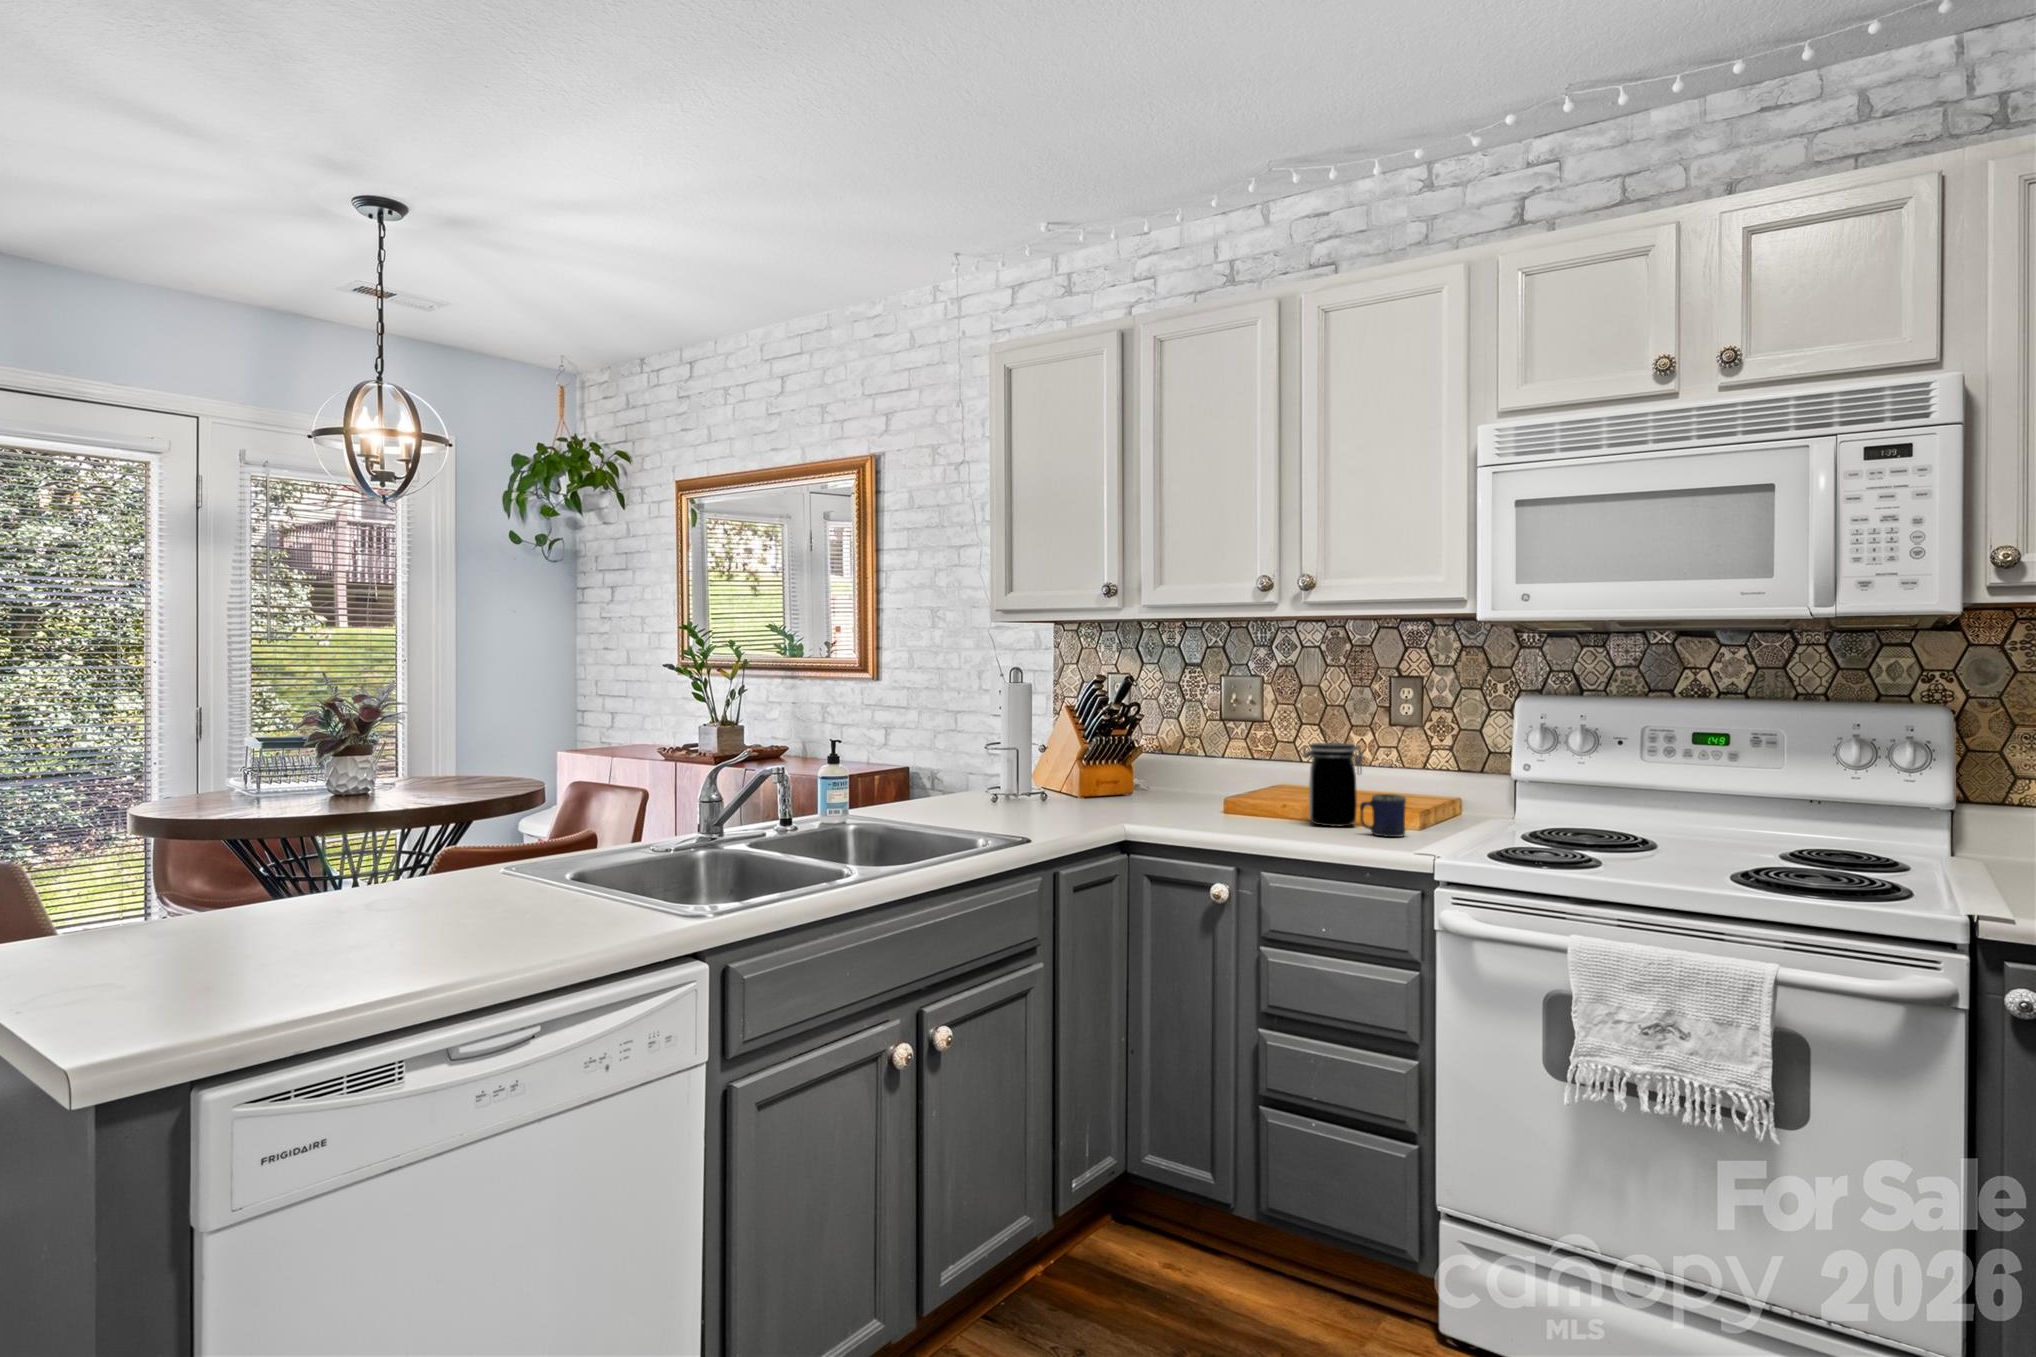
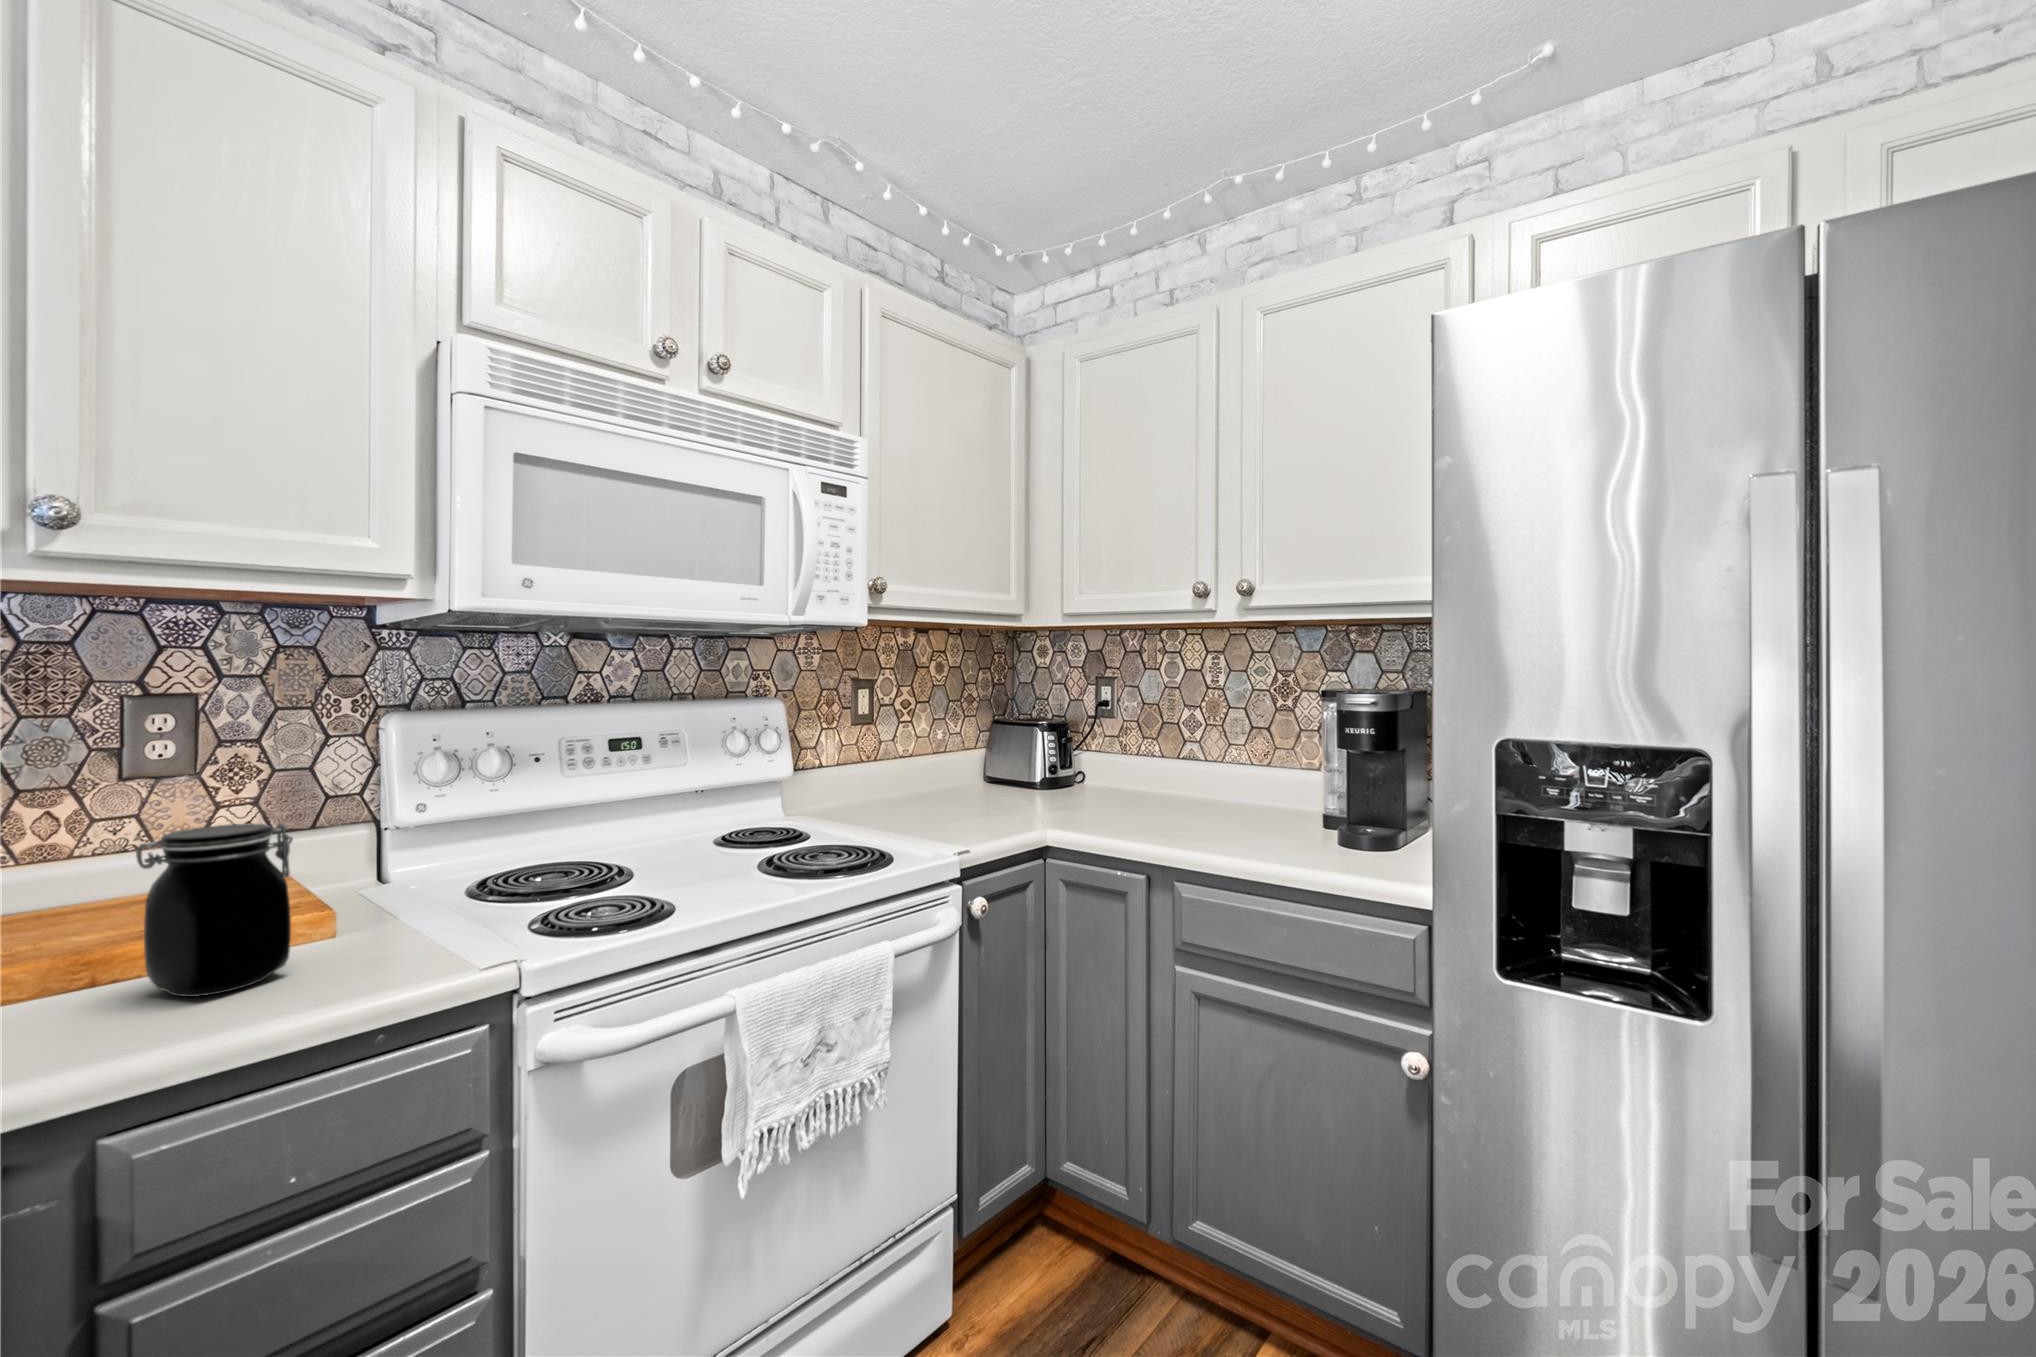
mug: present [1360,794,1406,837] -> none [348,893,431,975]

